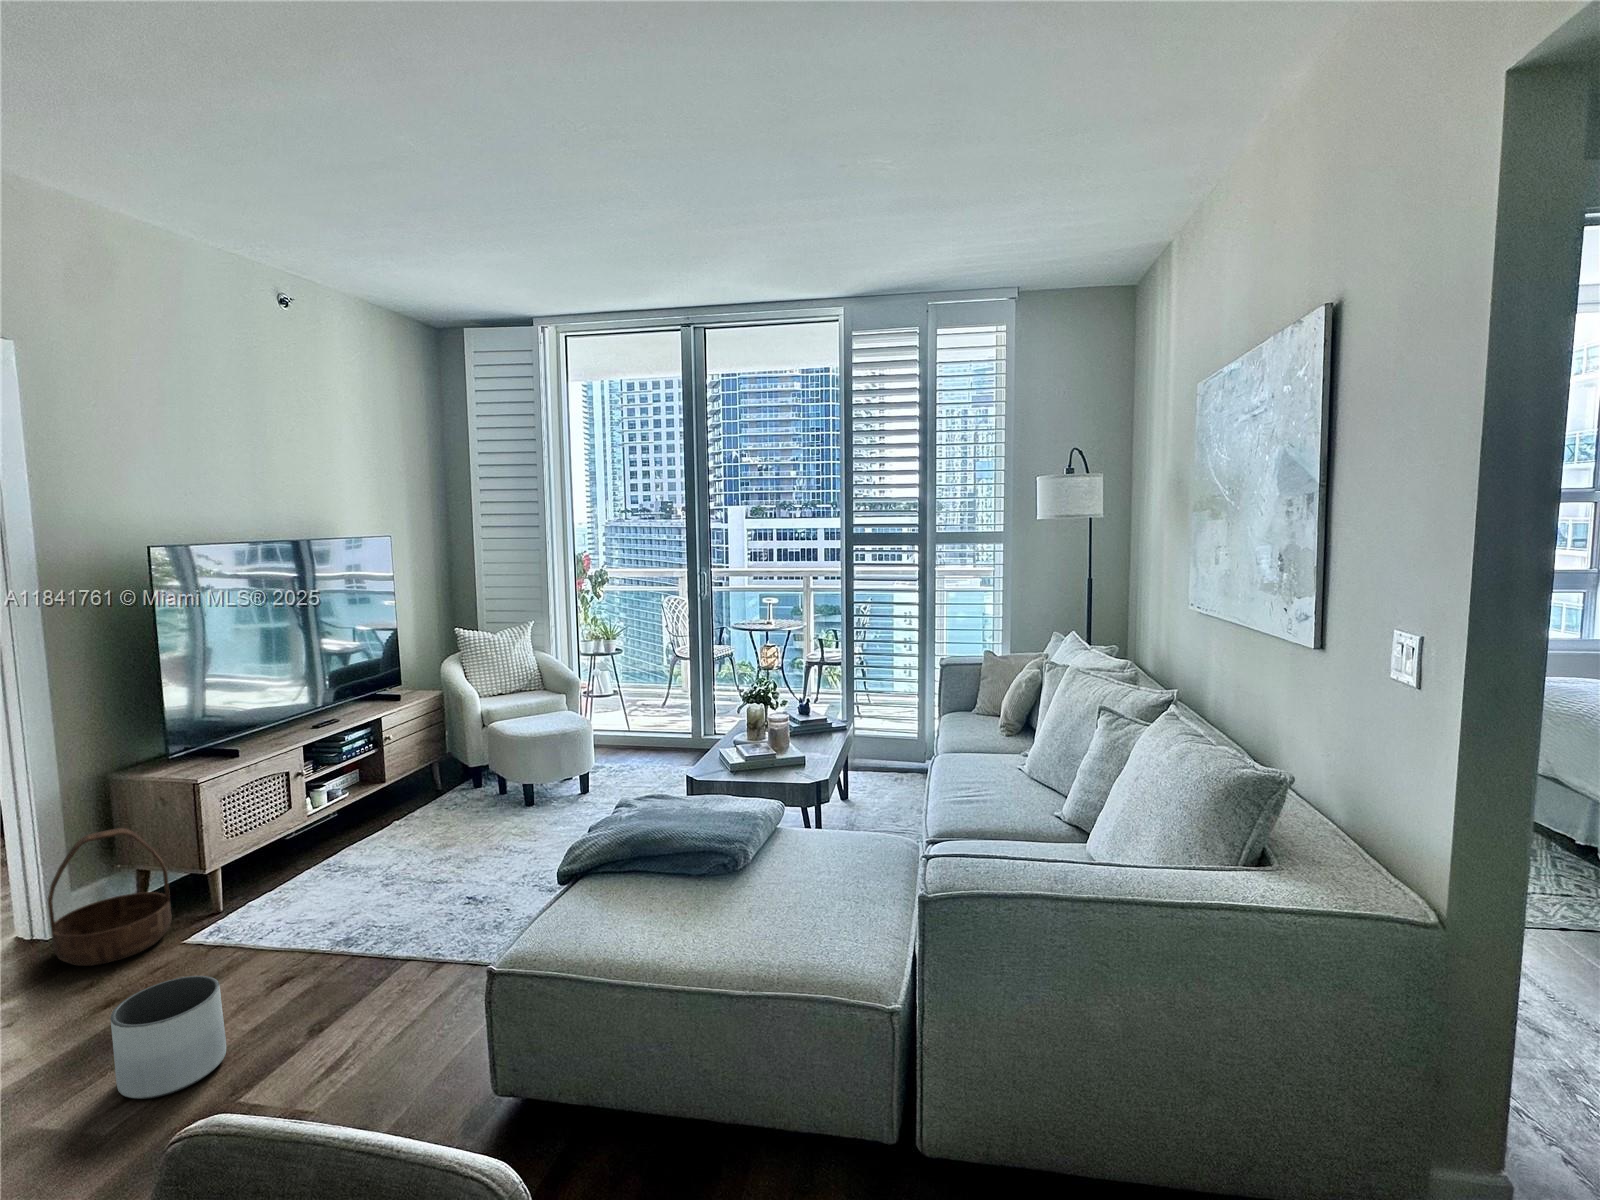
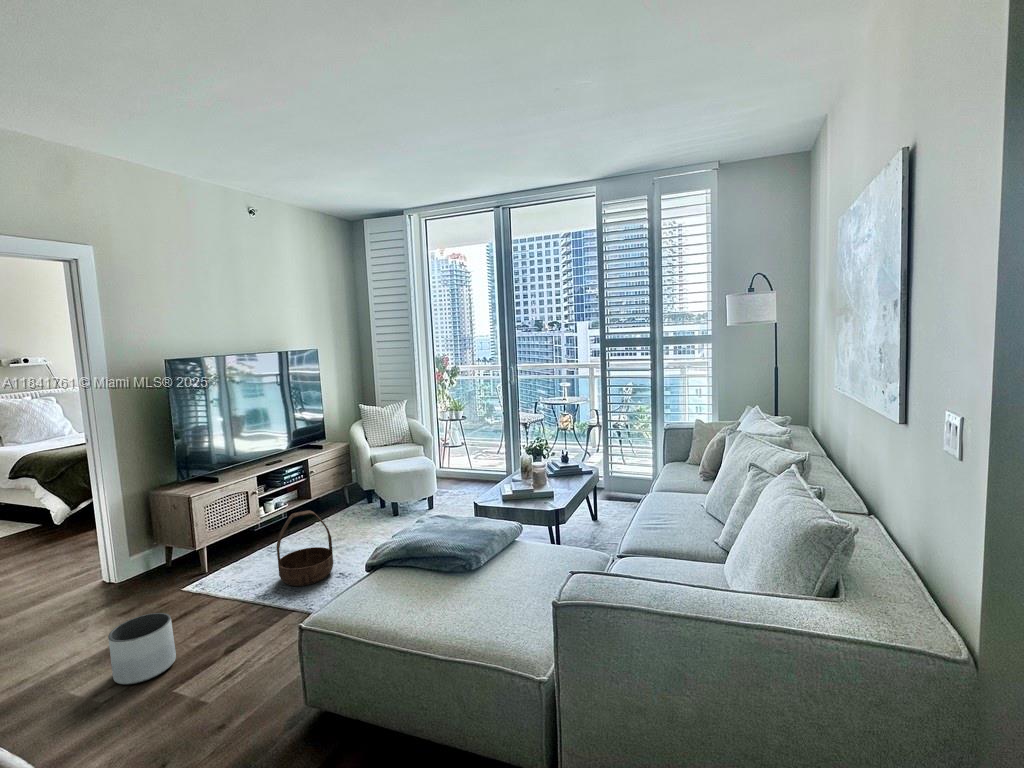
basket: present [48,828,171,966] -> present [277,510,333,586]

